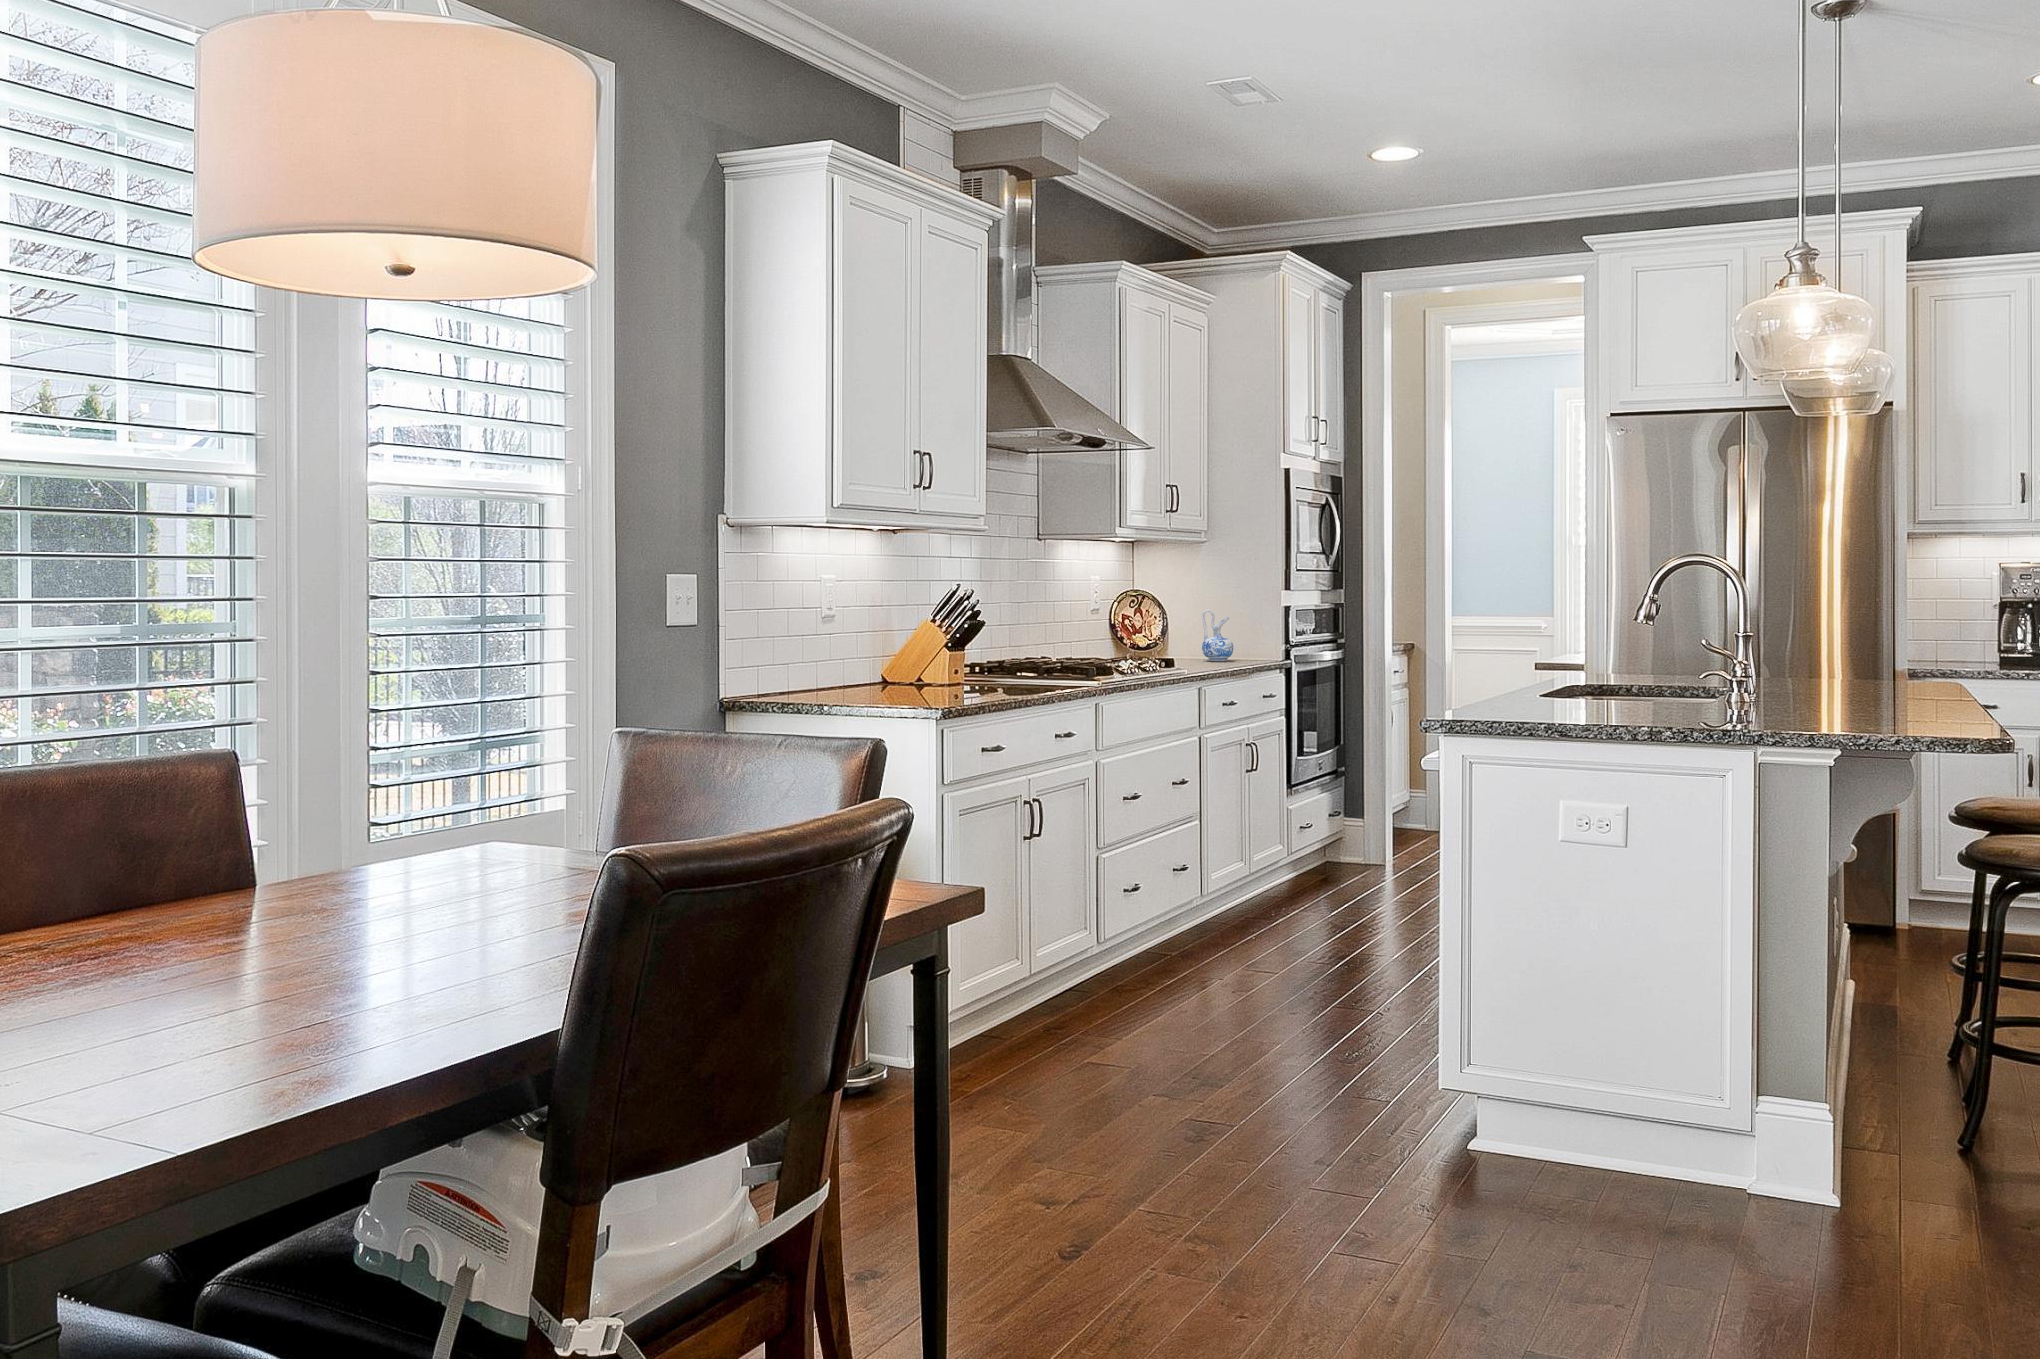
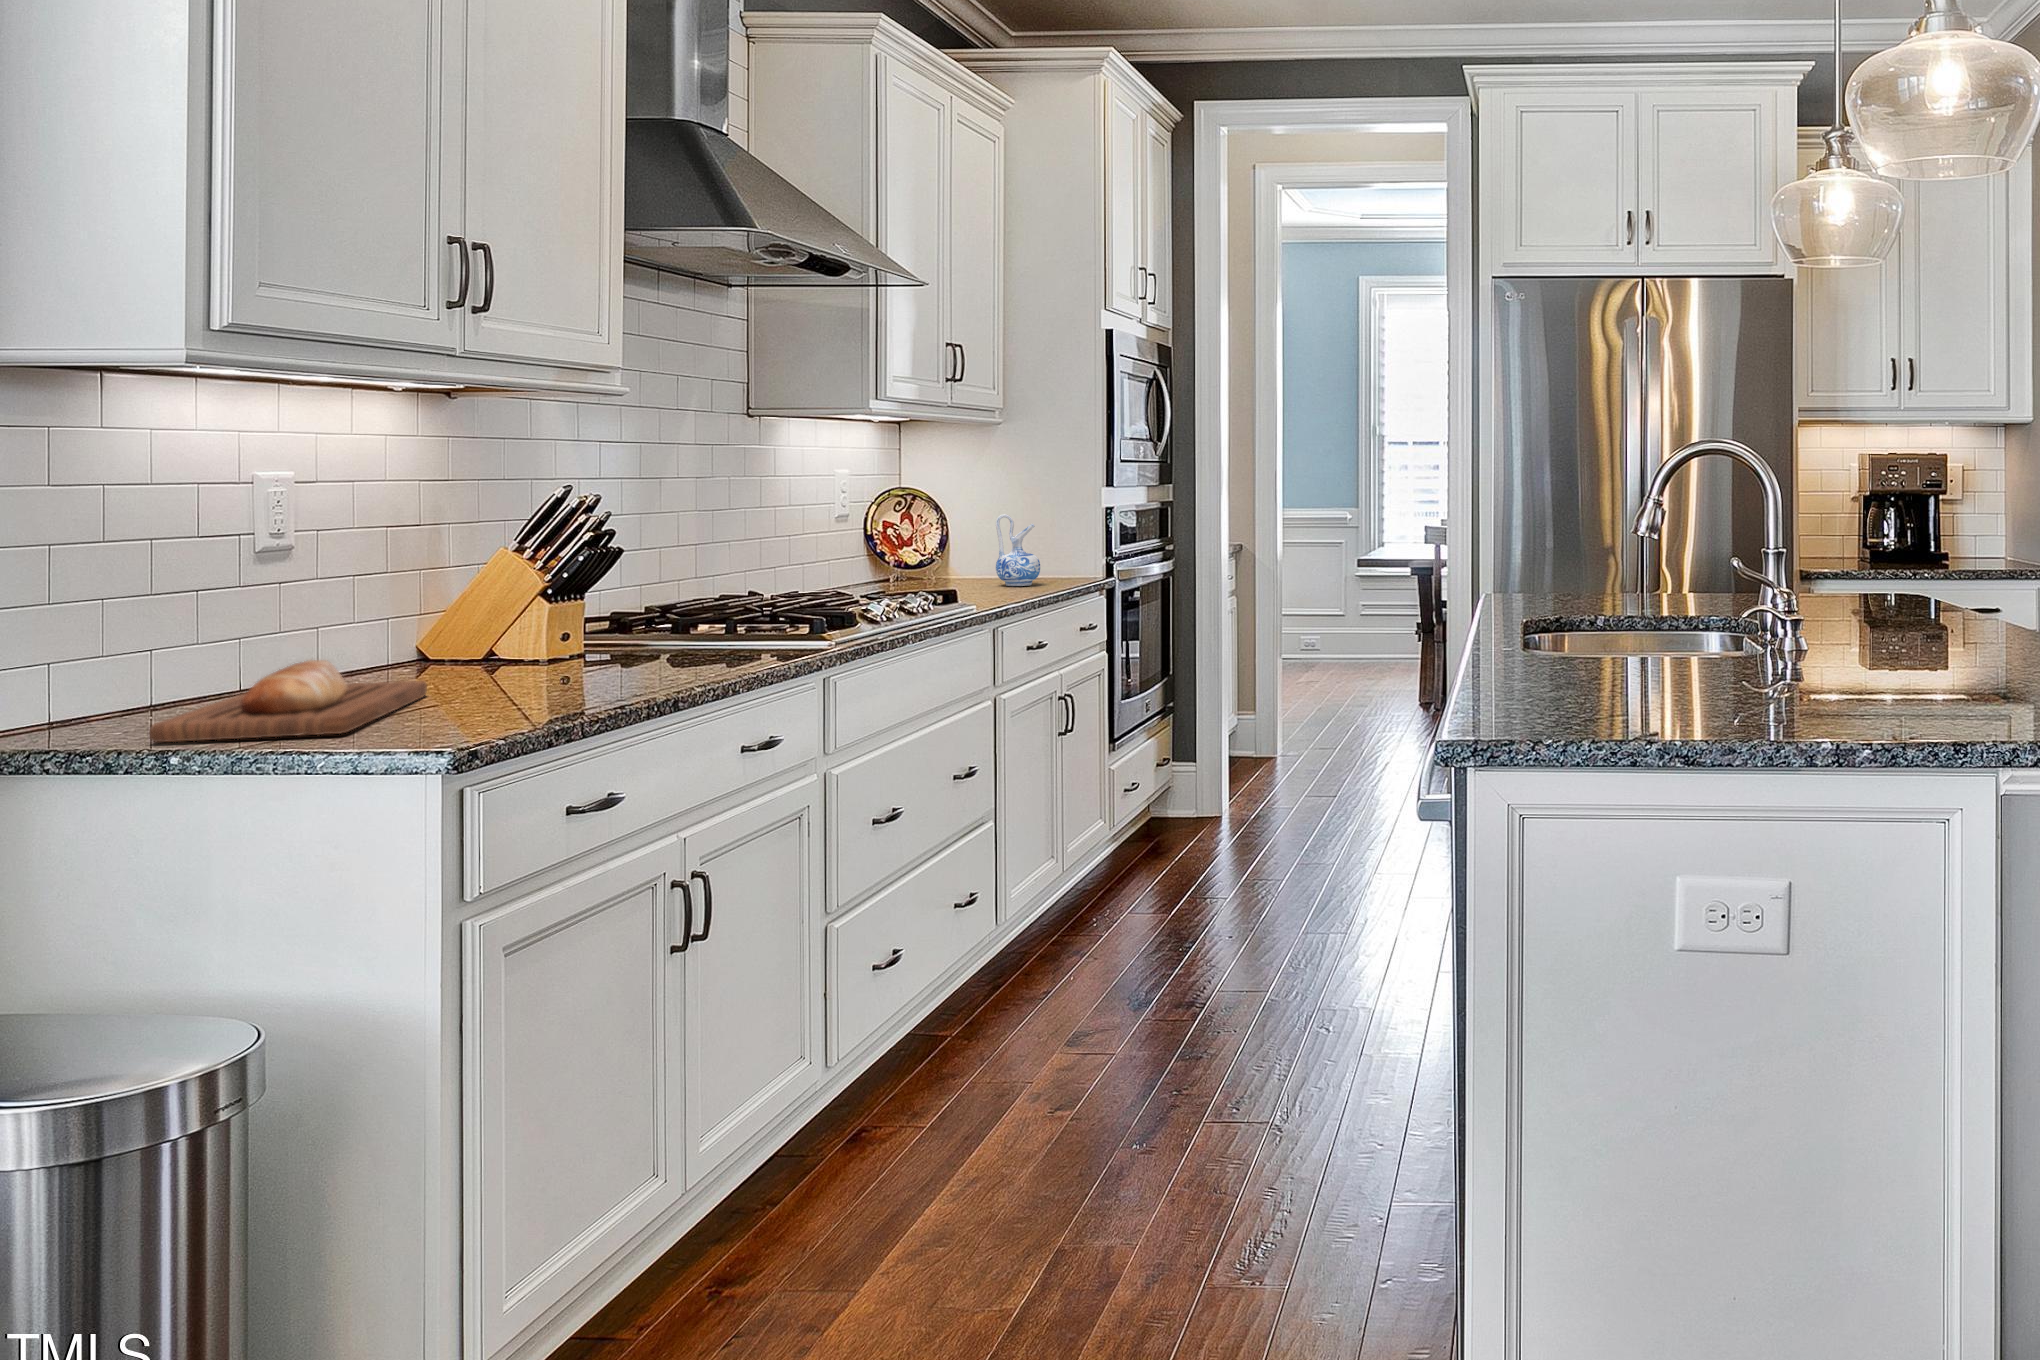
bread loaf: none [807,673,905,705] -> present [149,660,427,742]

